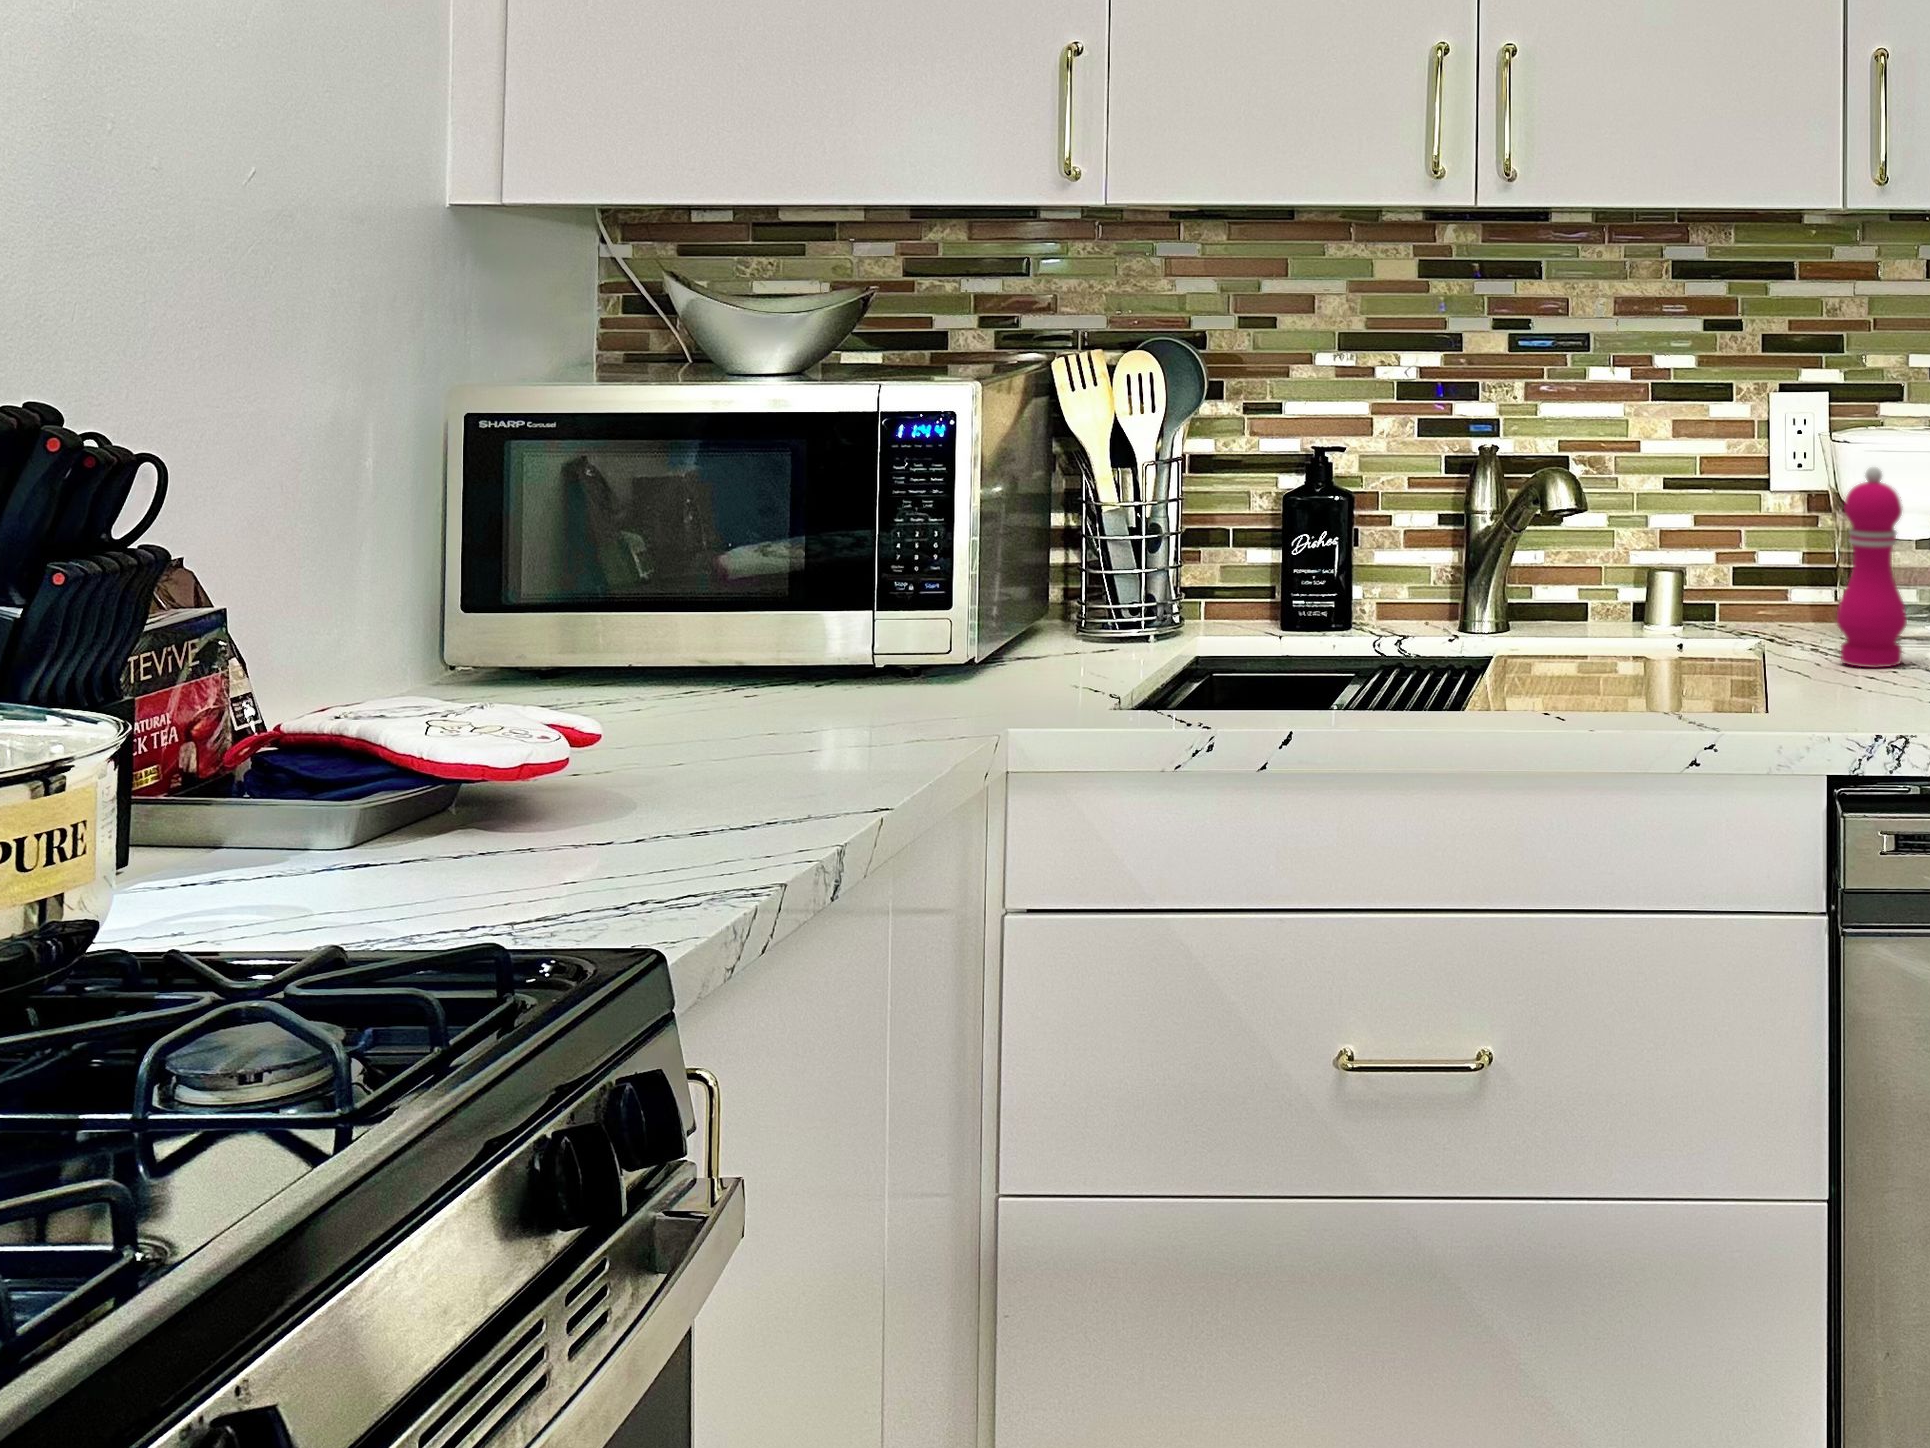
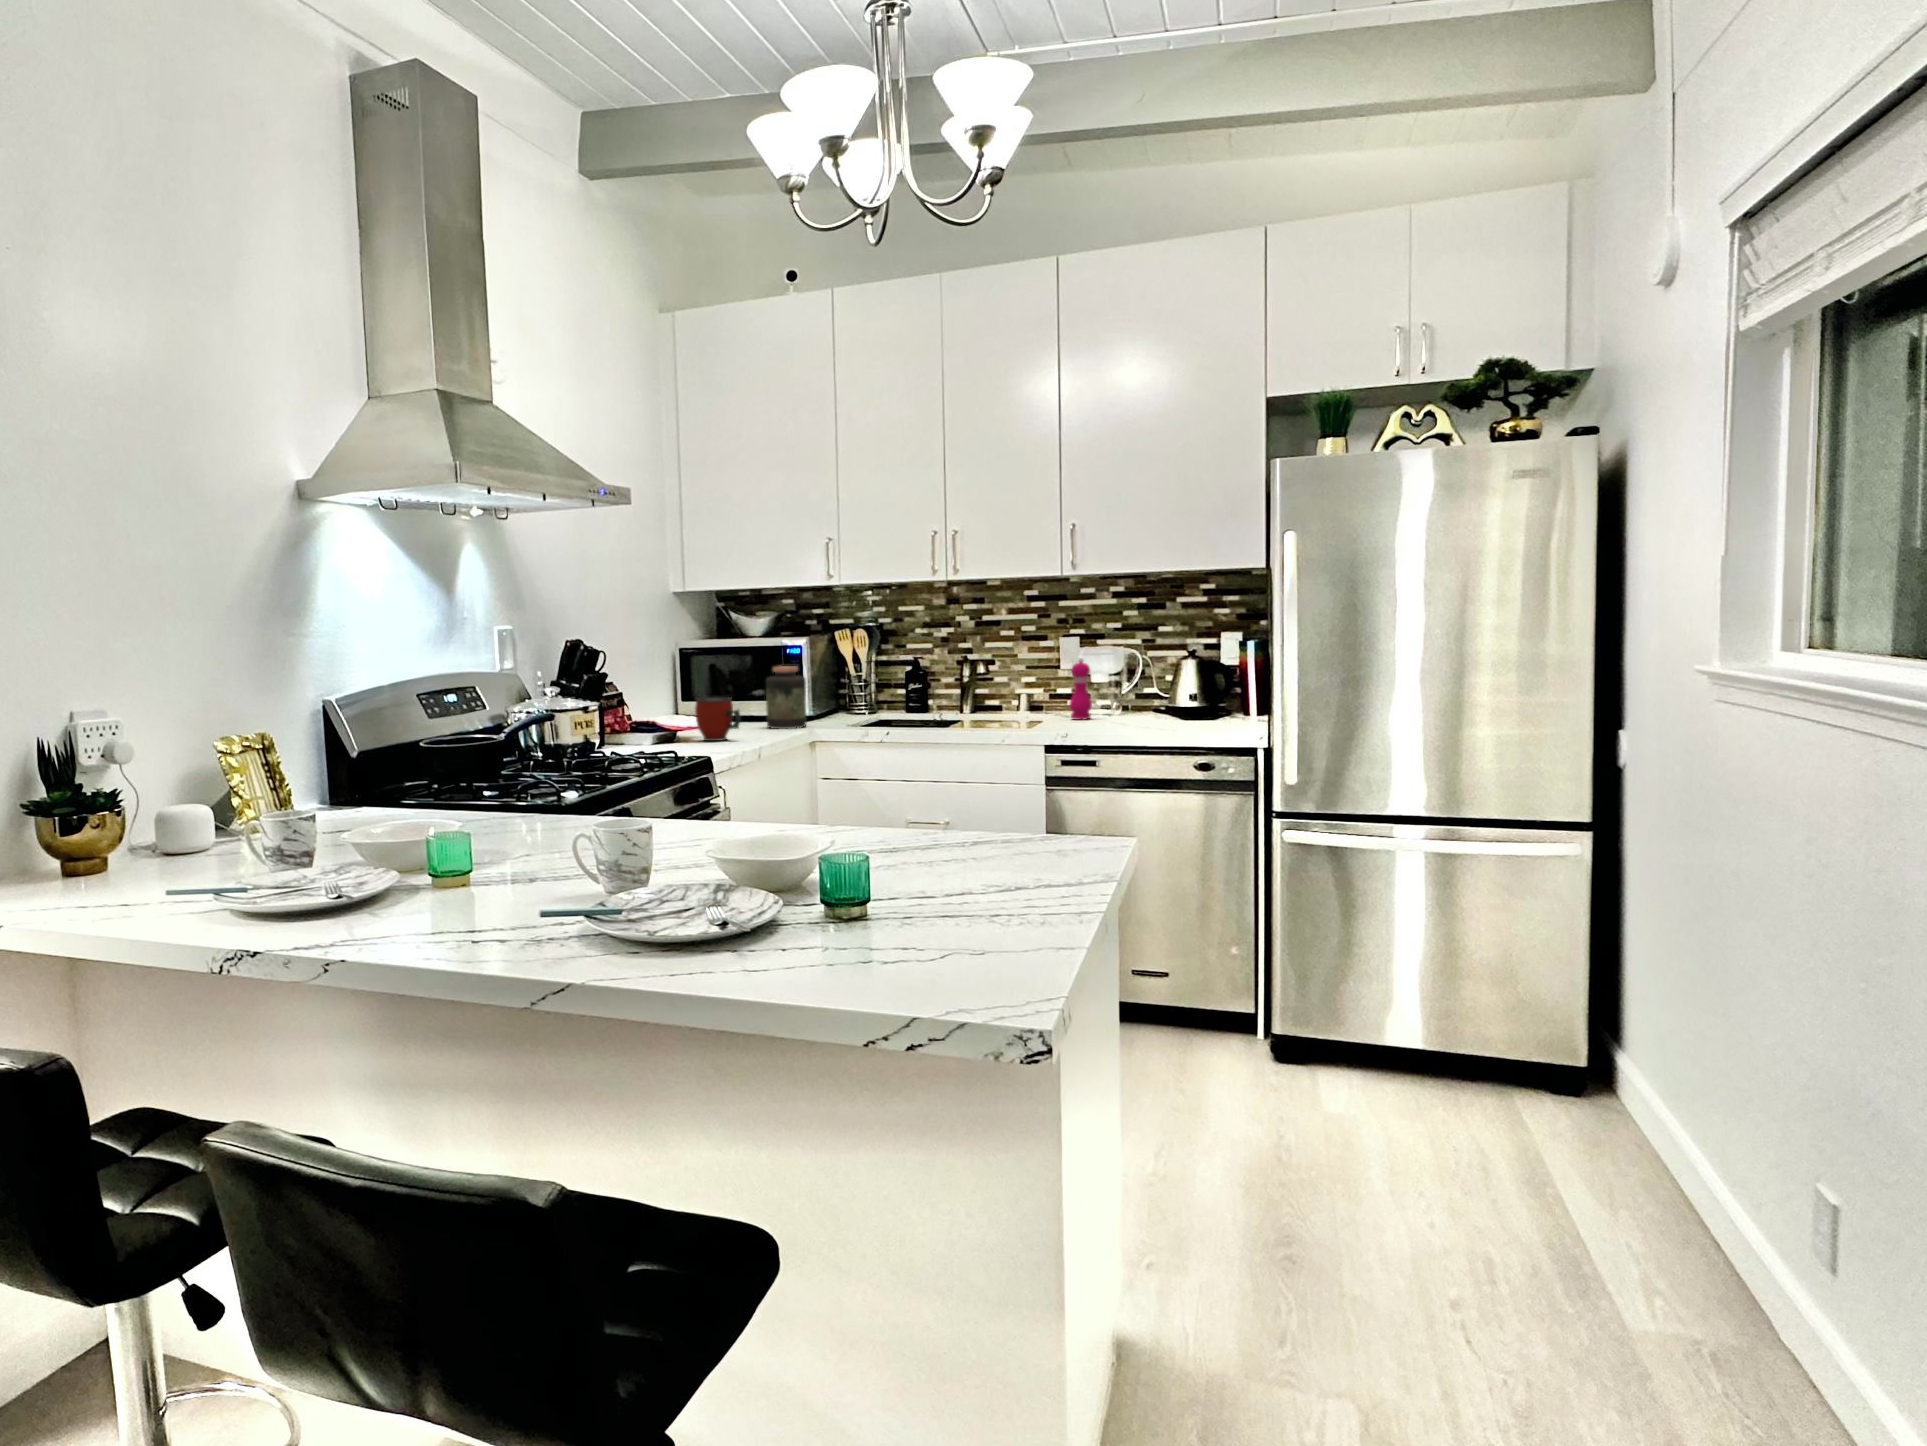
jar: none [807,492,966,734] -> present [766,666,807,729]
mug: none [529,653,739,854] -> present [695,697,741,741]

